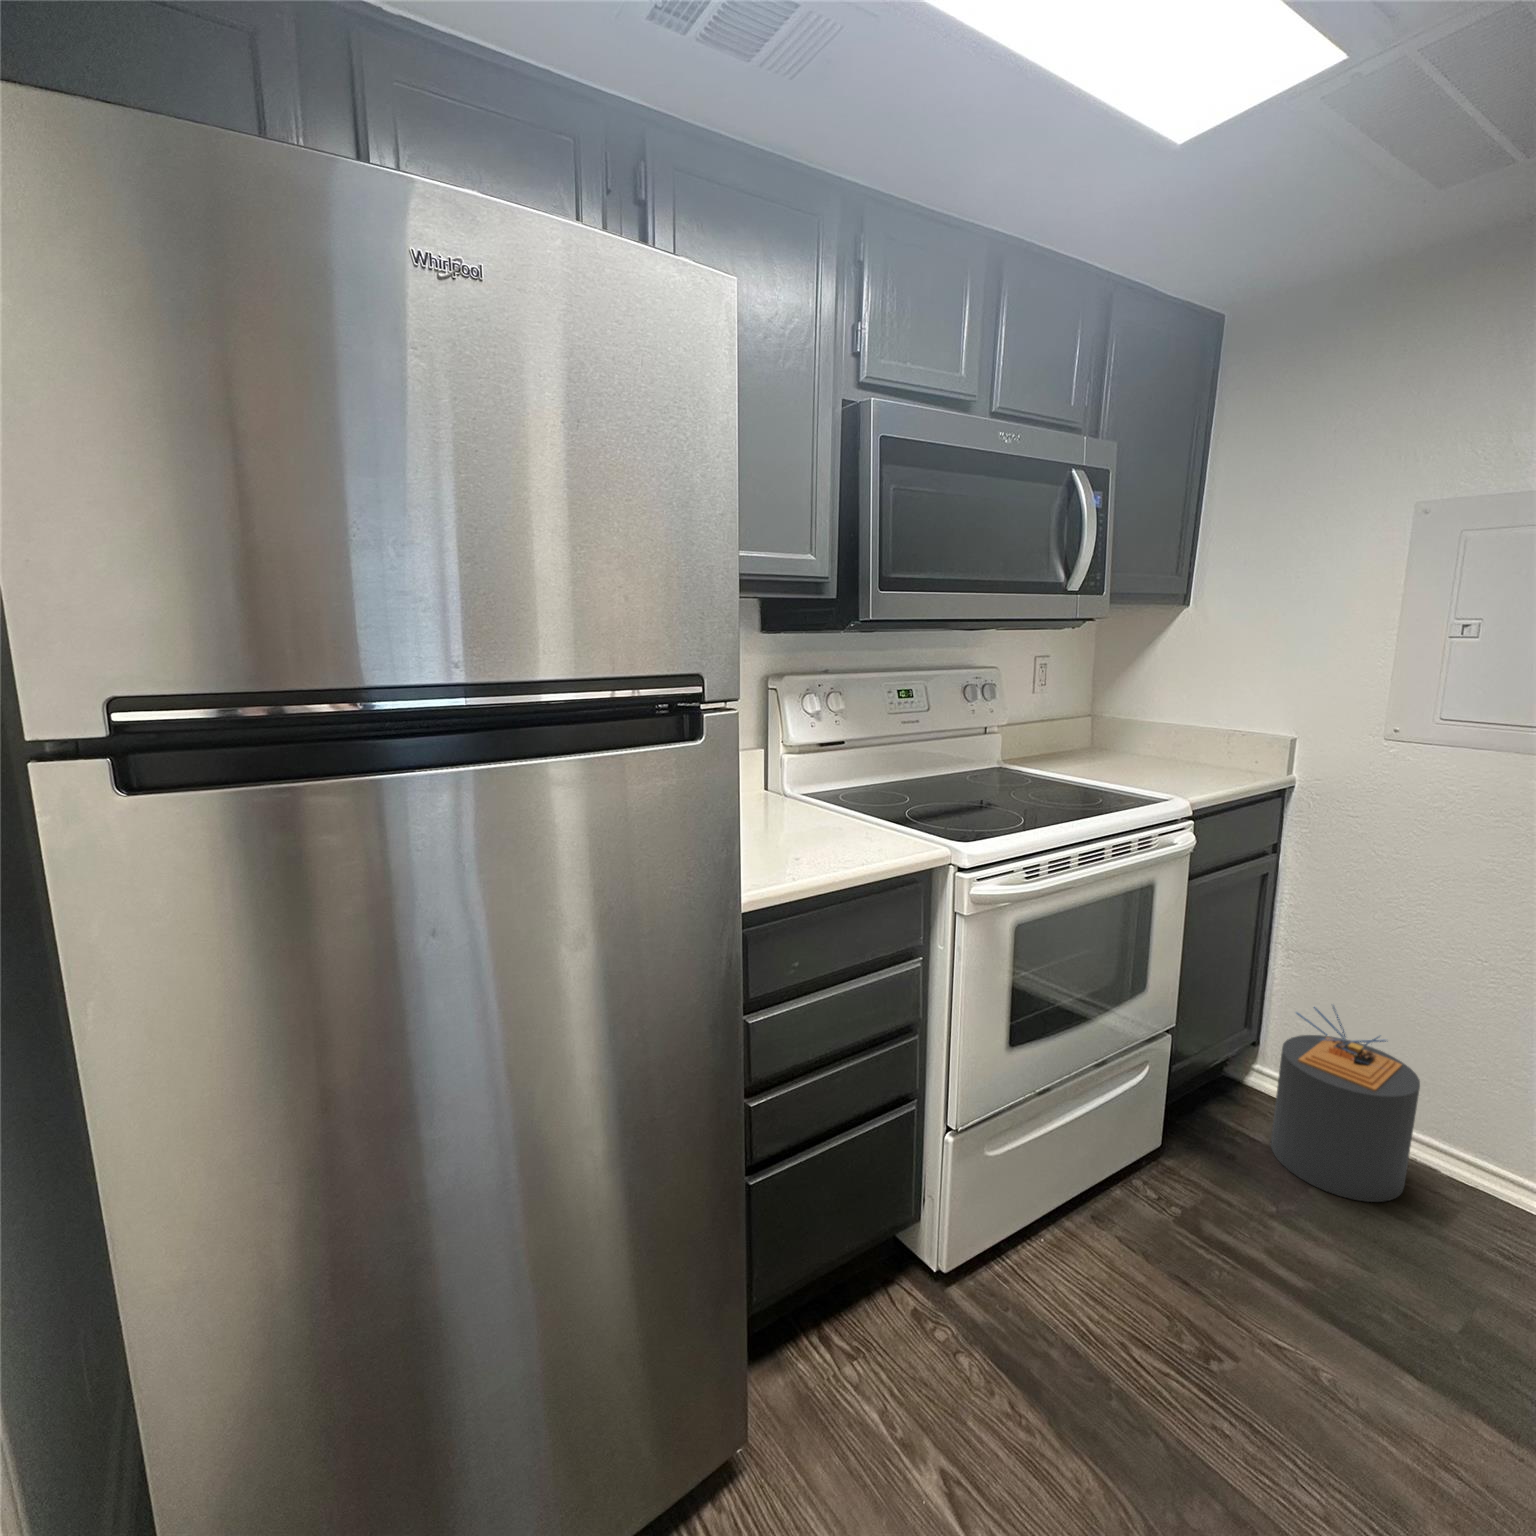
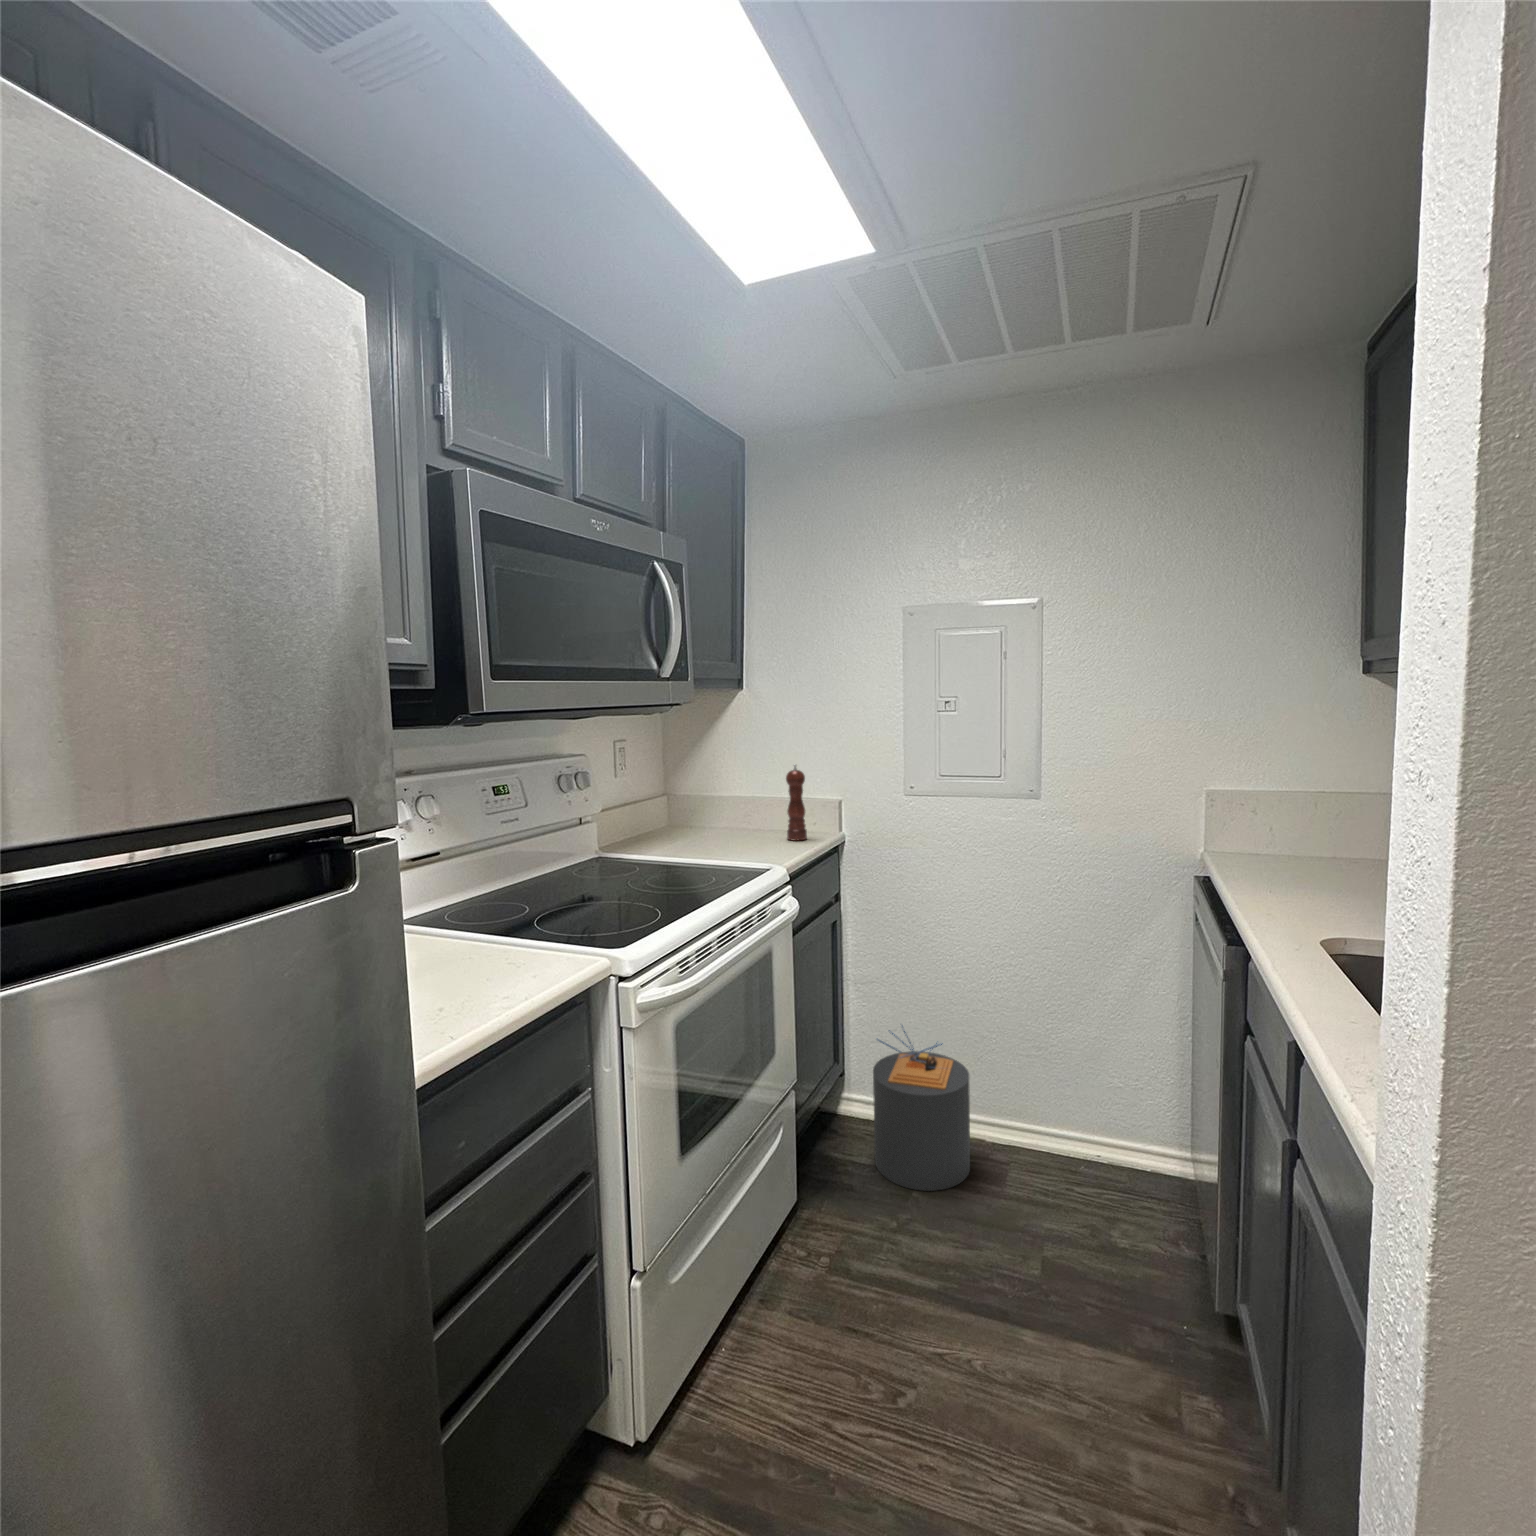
pepper mill: none [1214,692,1246,777] -> present [786,765,807,841]

